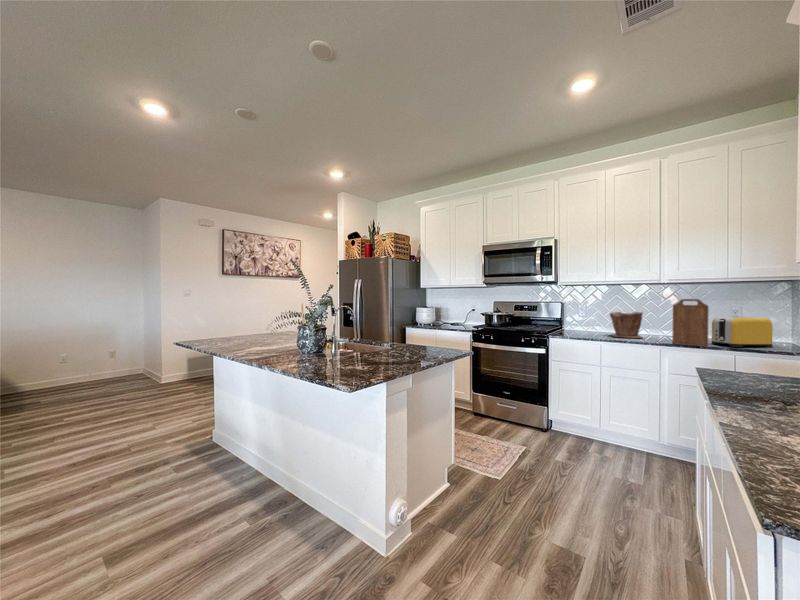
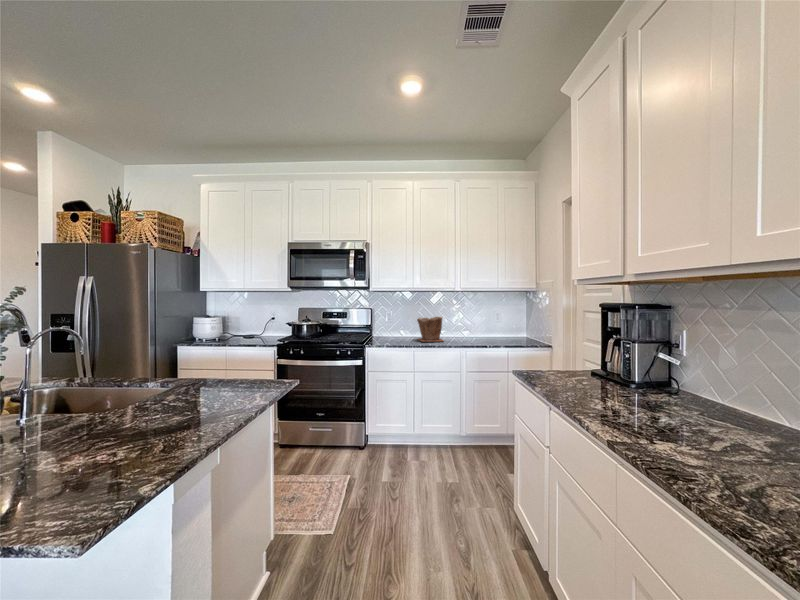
cutting board: present [672,299,709,347] -> none [468,305,492,347]
toaster: present [712,317,773,347] -> none [491,319,525,345]

